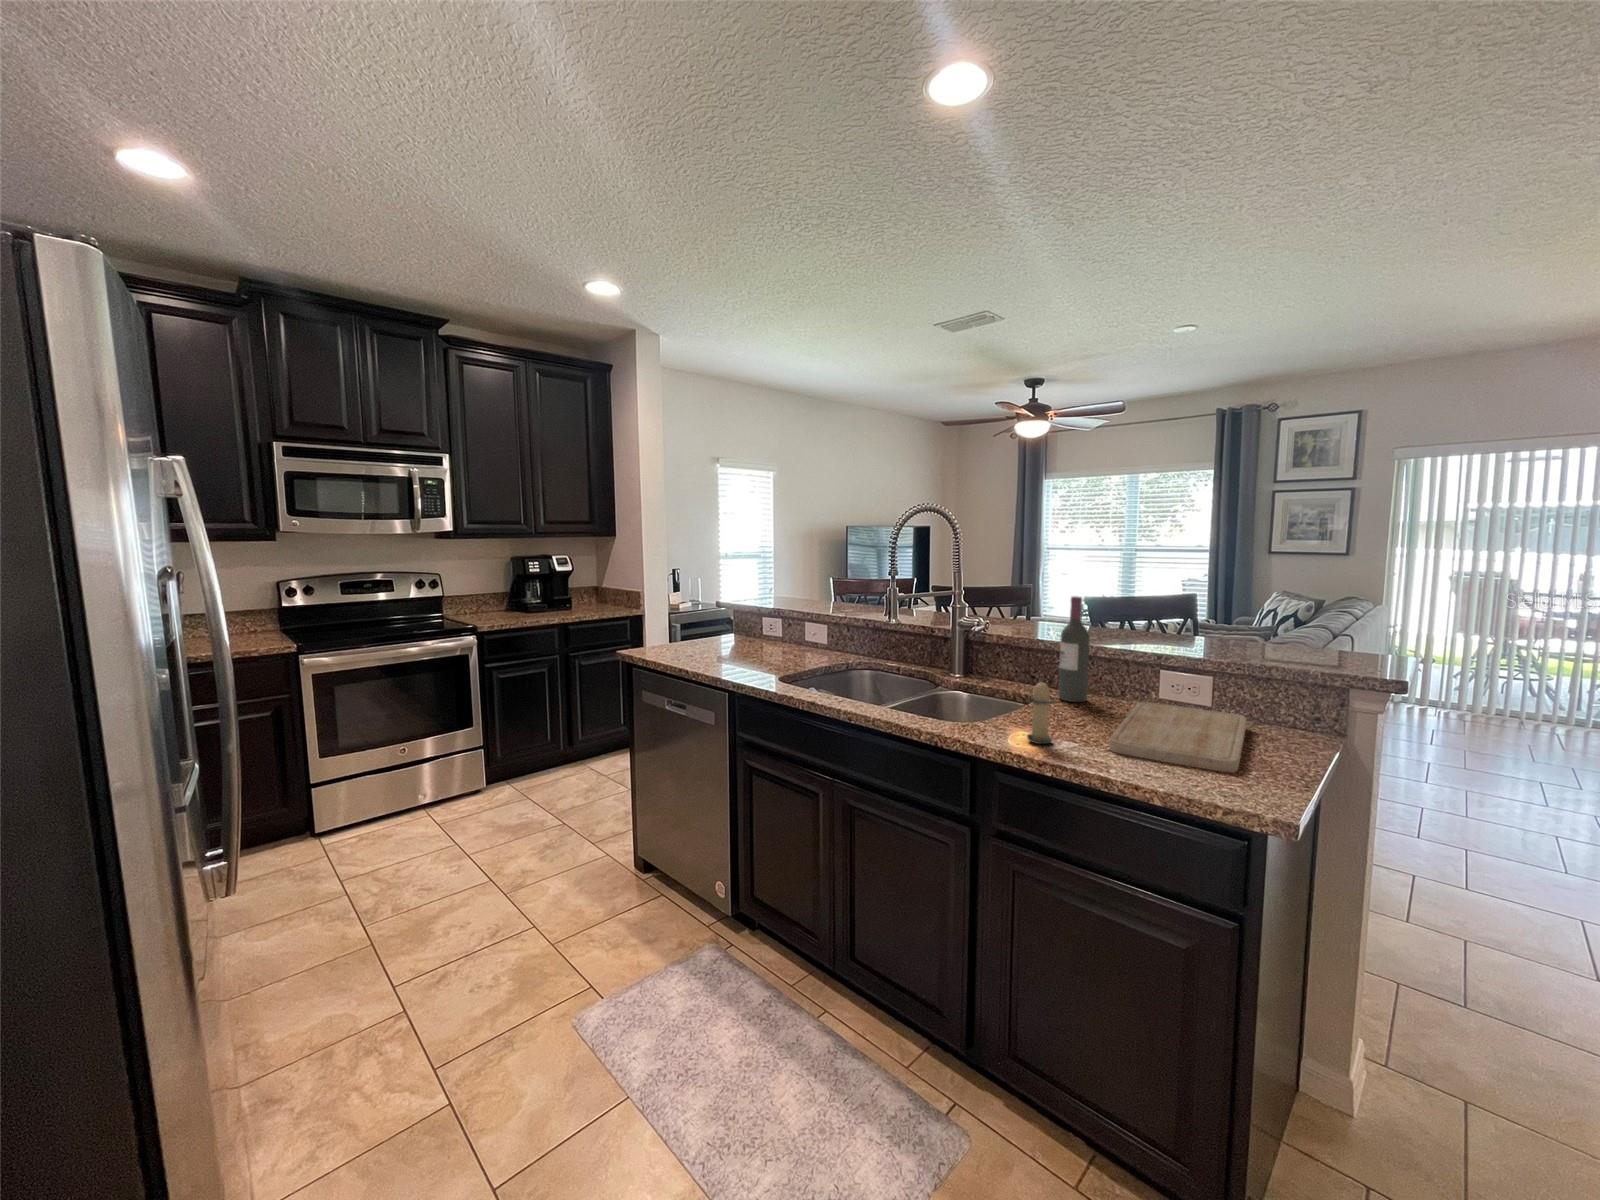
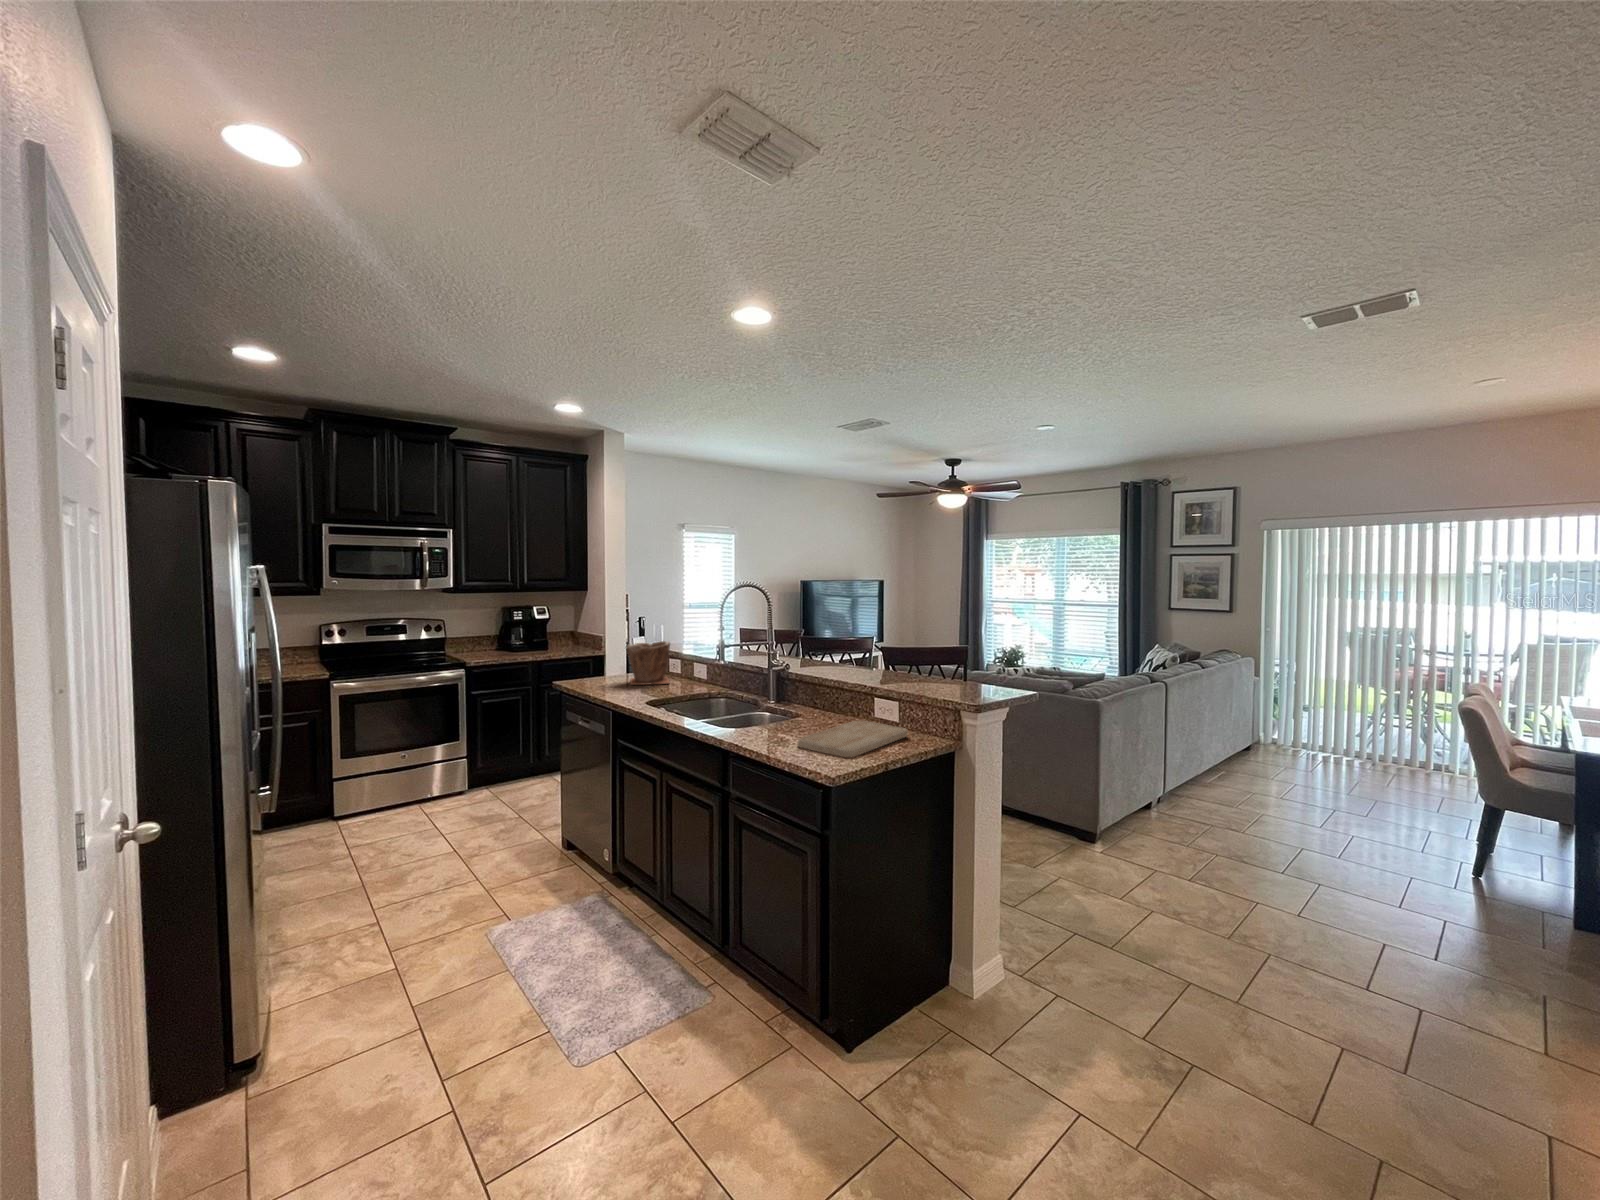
plant pot: none [712,593,775,654] -> present [626,641,670,685]
wine bottle: present [1059,596,1090,702] -> none [820,649,838,721]
candle: present [1027,682,1054,744] -> none [753,700,773,743]

